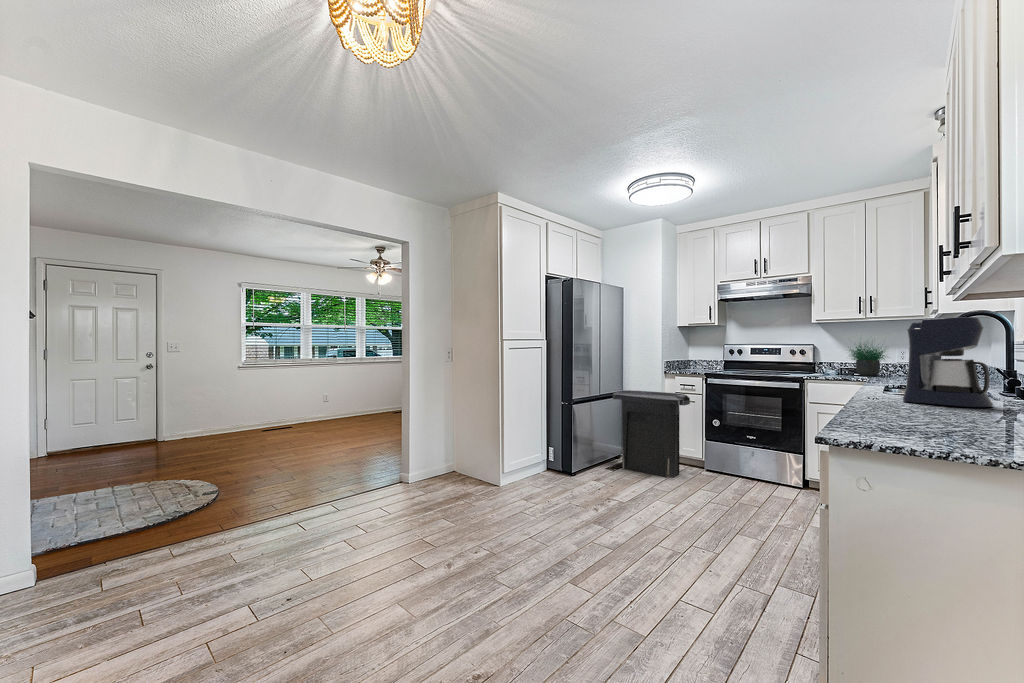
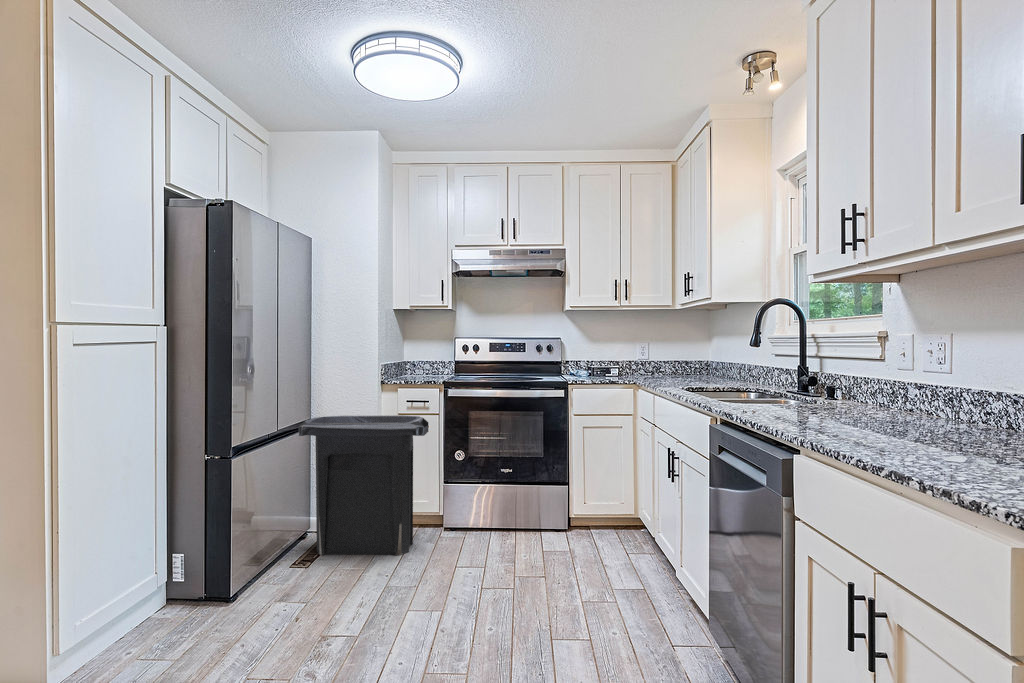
coffee maker: present [903,317,993,407] -> none [838,301,947,429]
potted plant: present [849,343,885,376] -> none [593,324,648,376]

